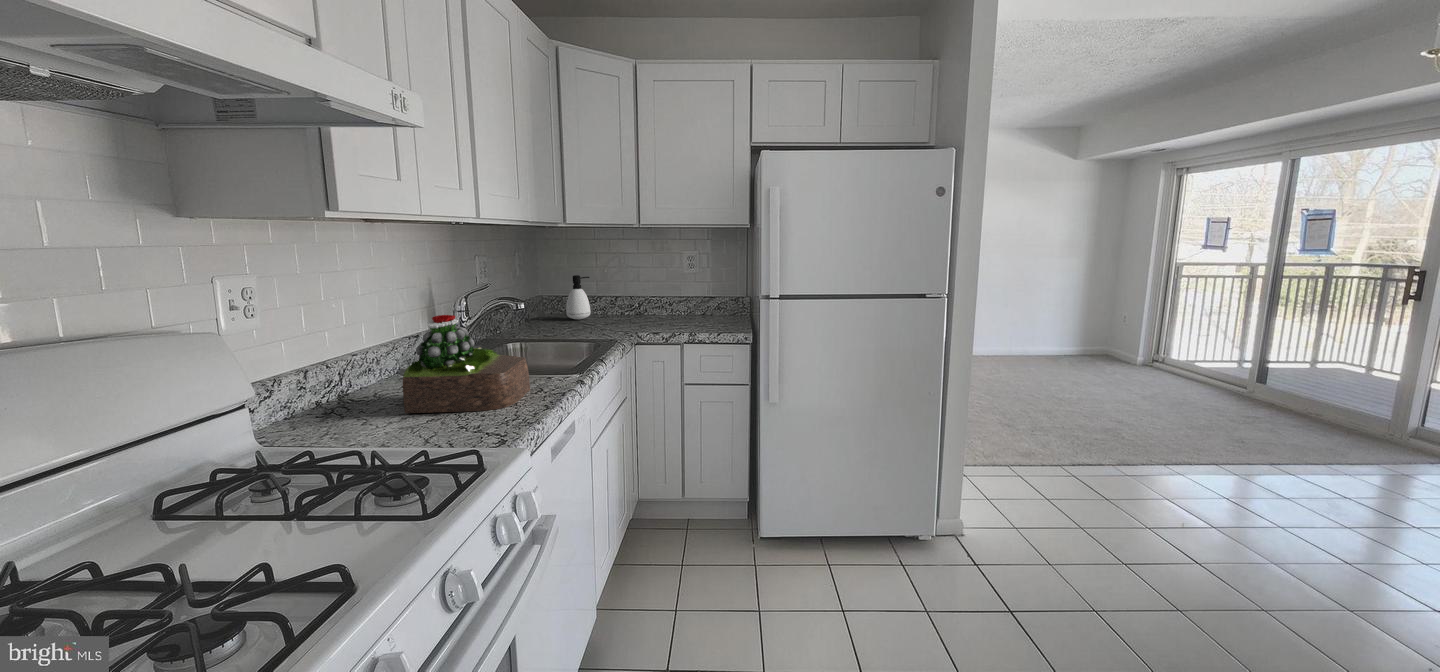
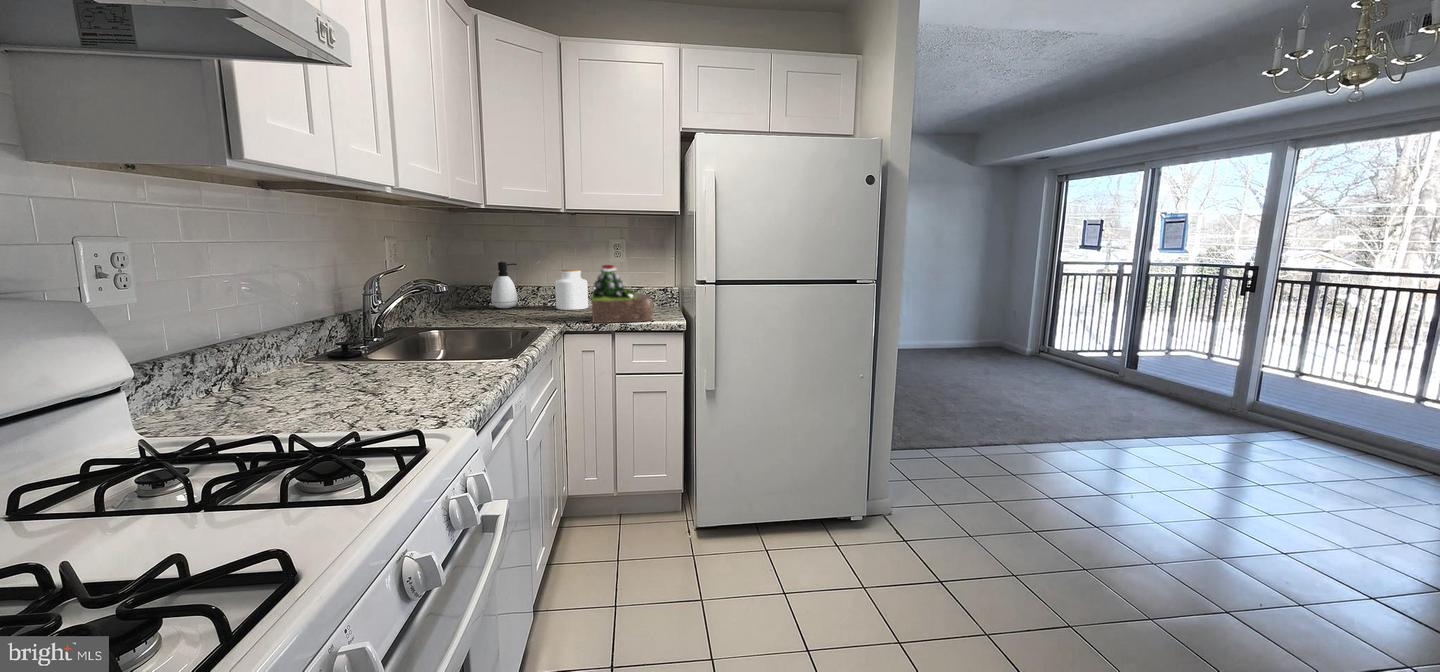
jar: none [625,282,656,321] -> present [555,270,588,310]
succulent plant: present [403,315,530,413] -> present [592,265,654,323]

